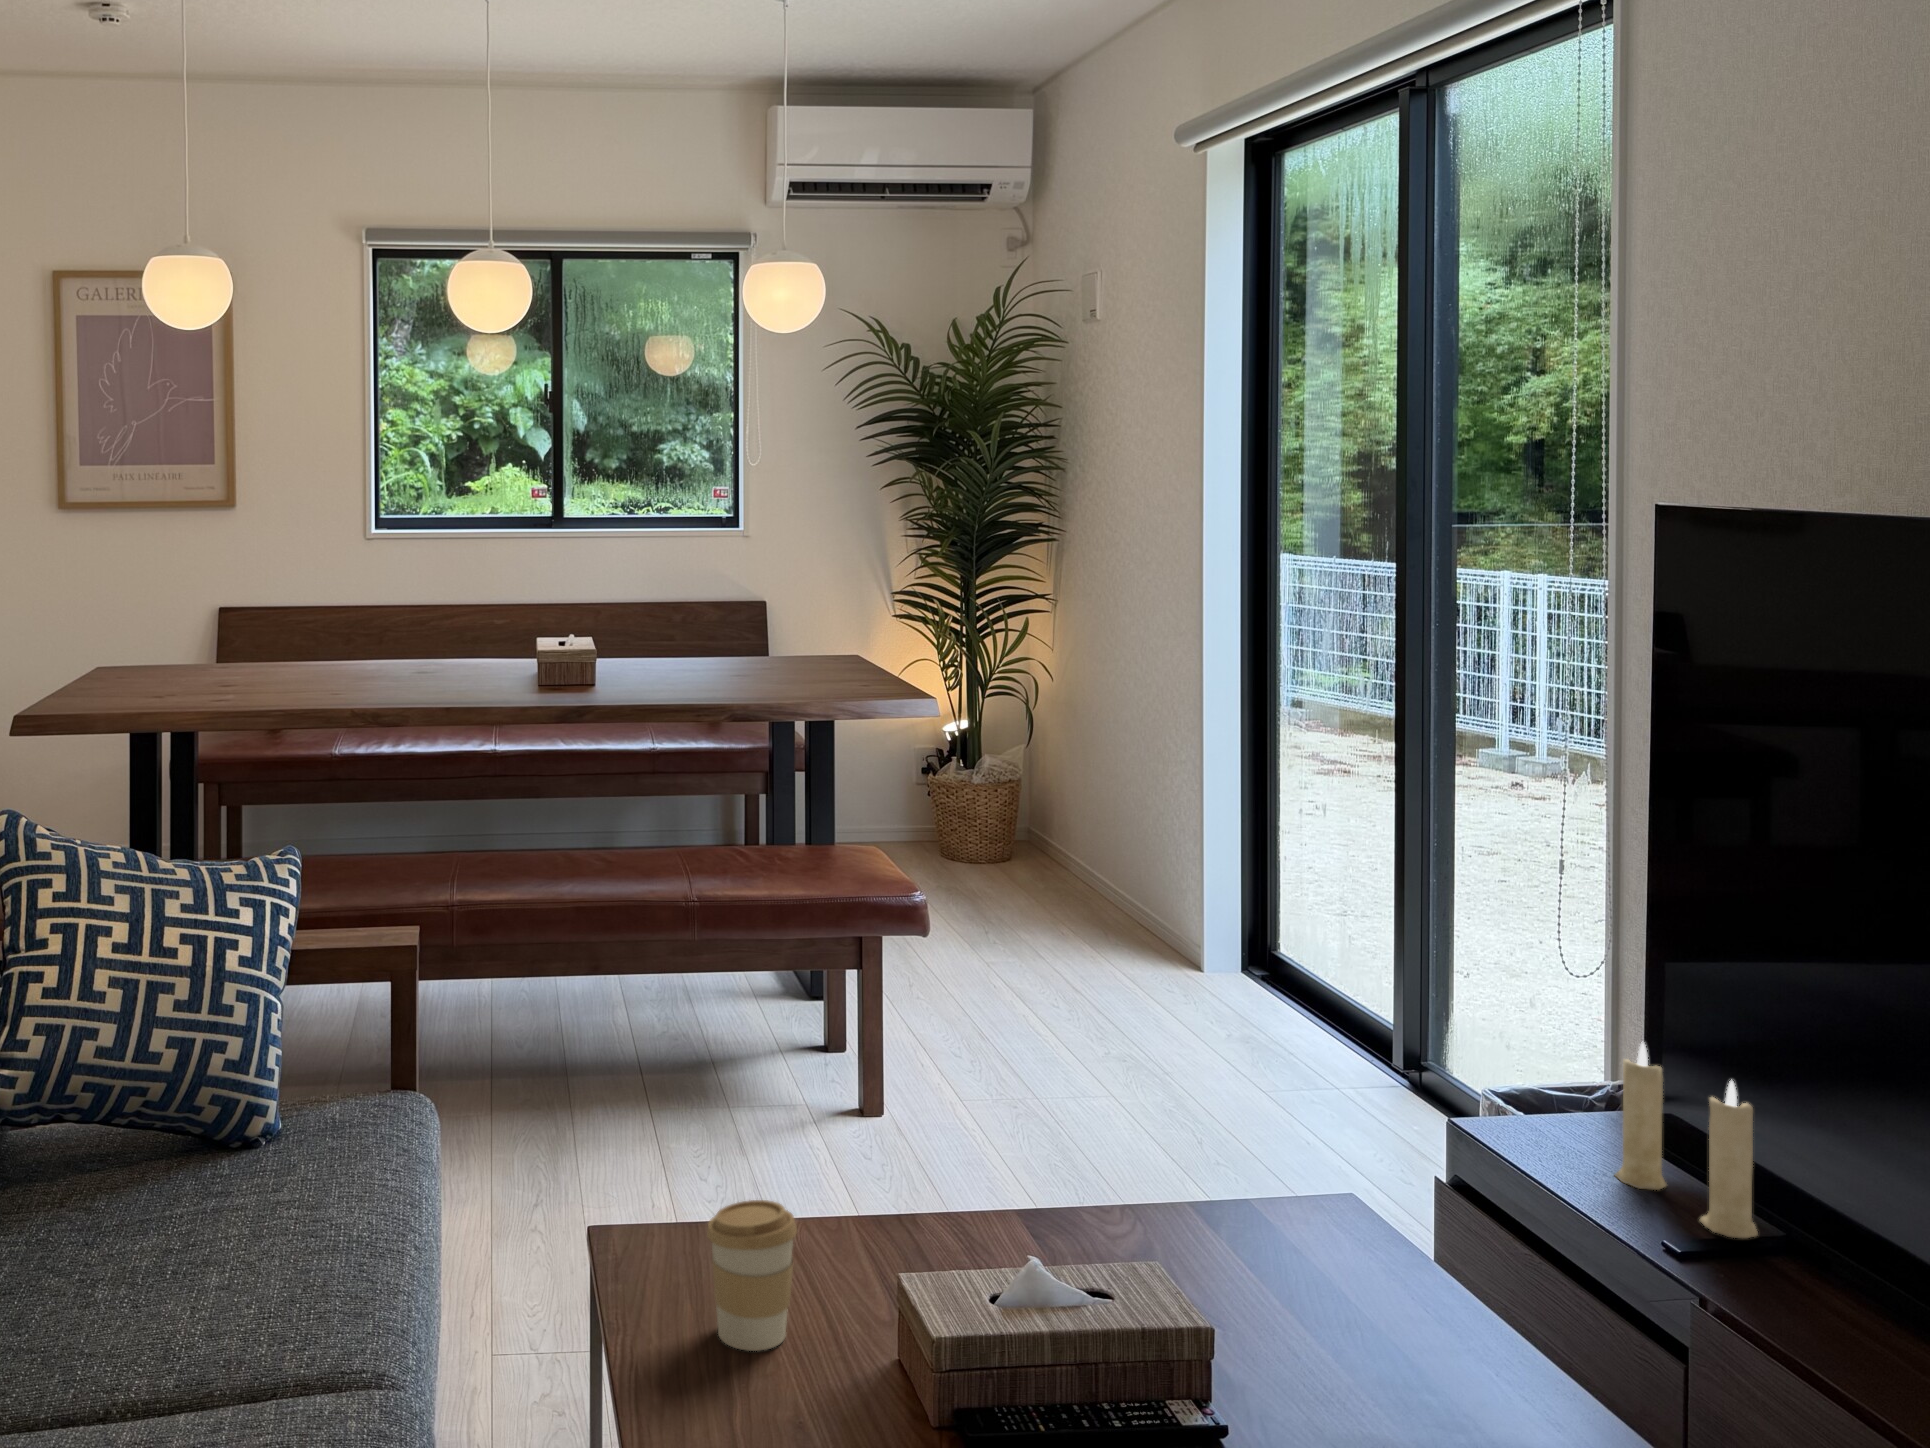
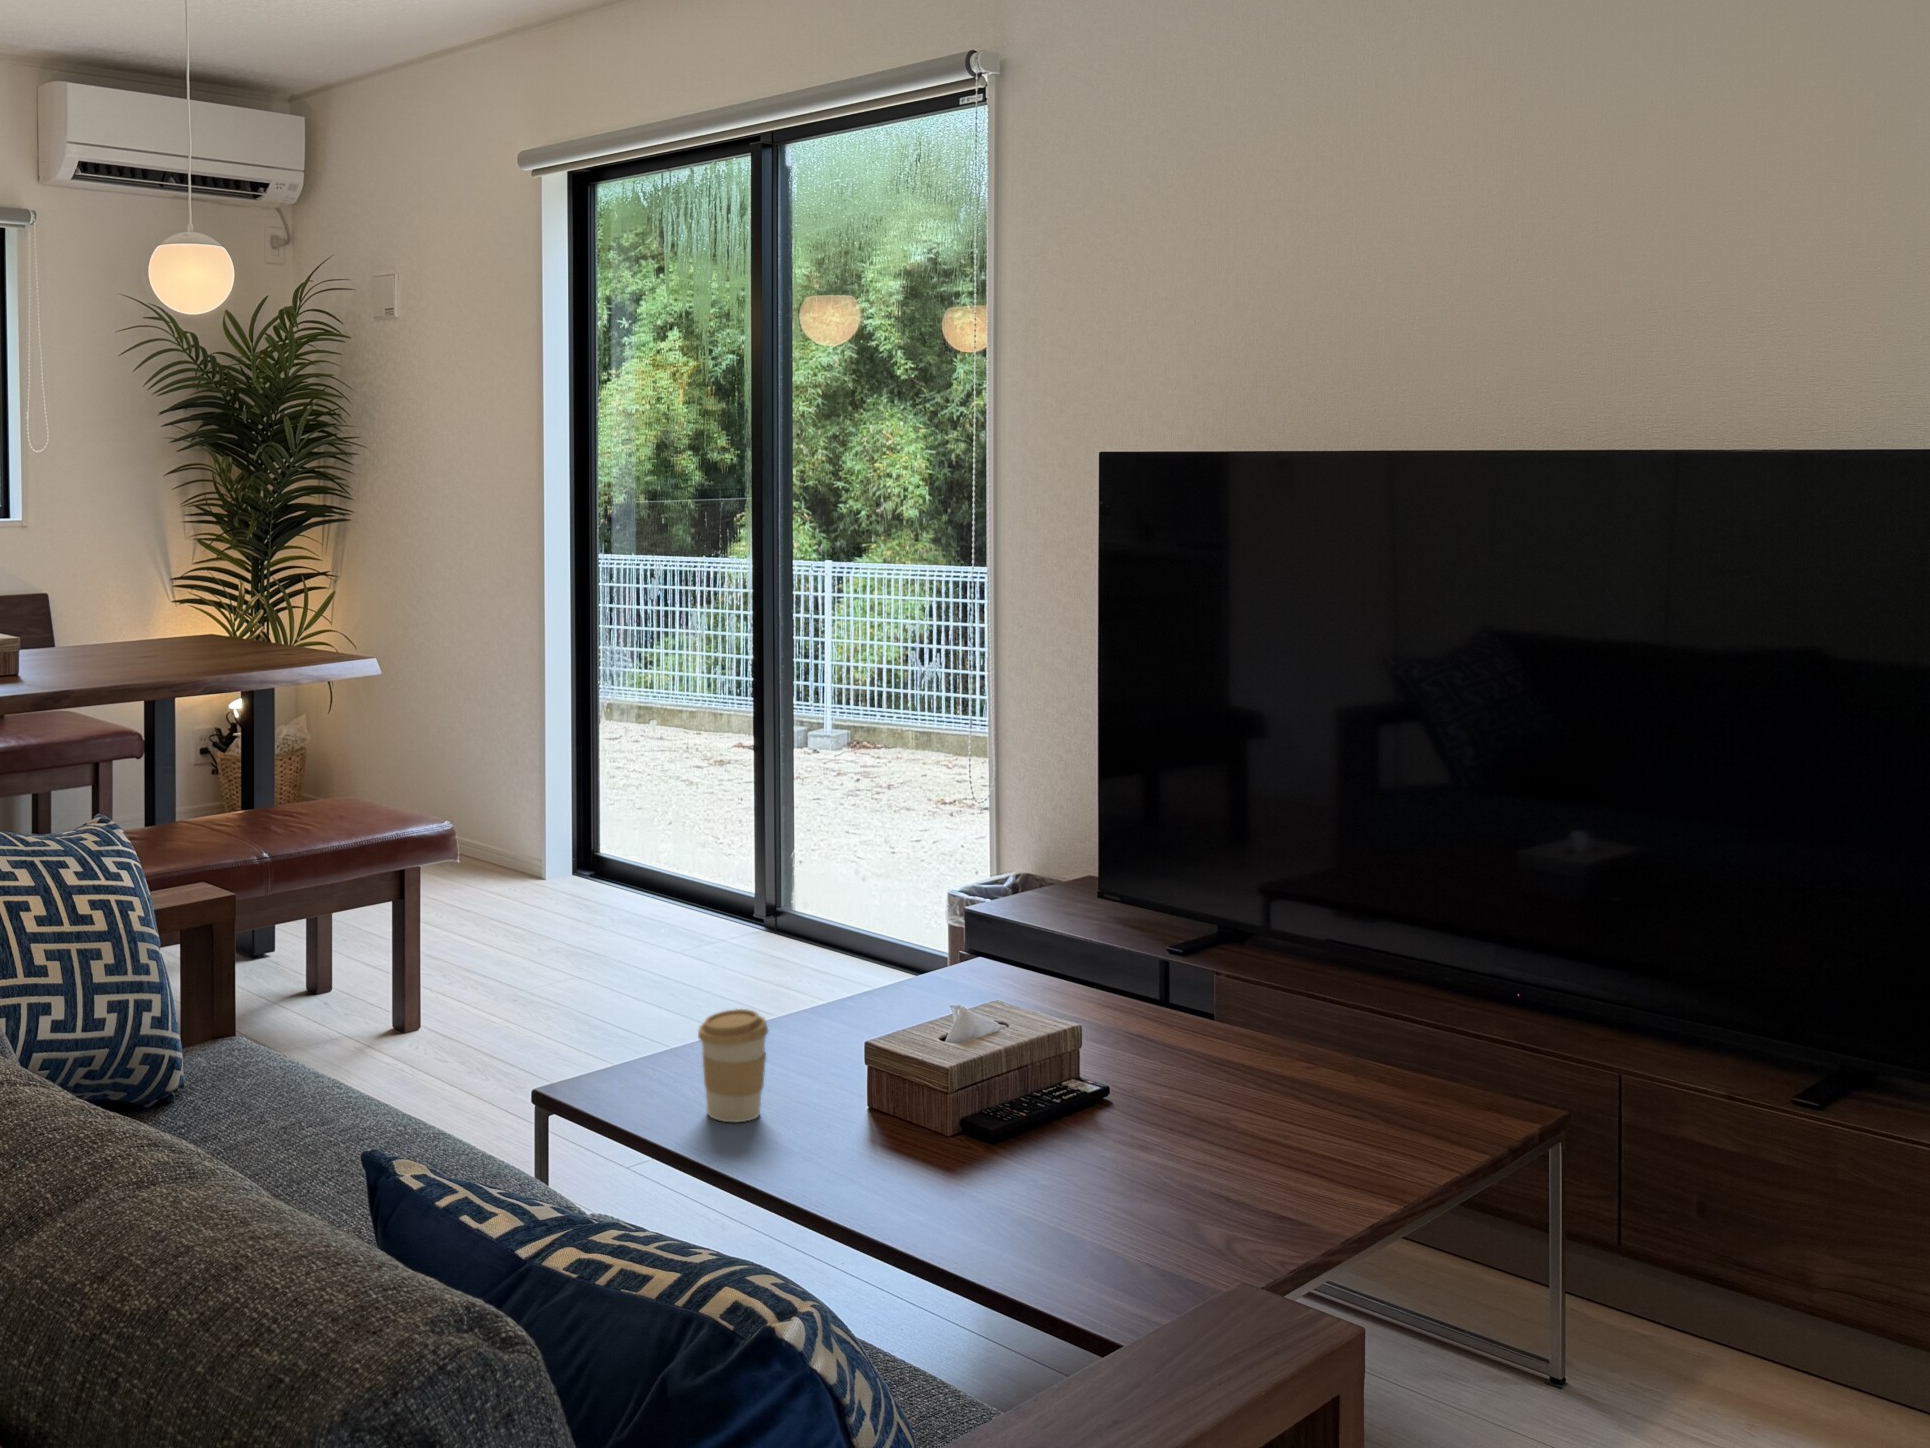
candle: present [1615,1043,1758,1239] -> none [1066,824,1167,941]

